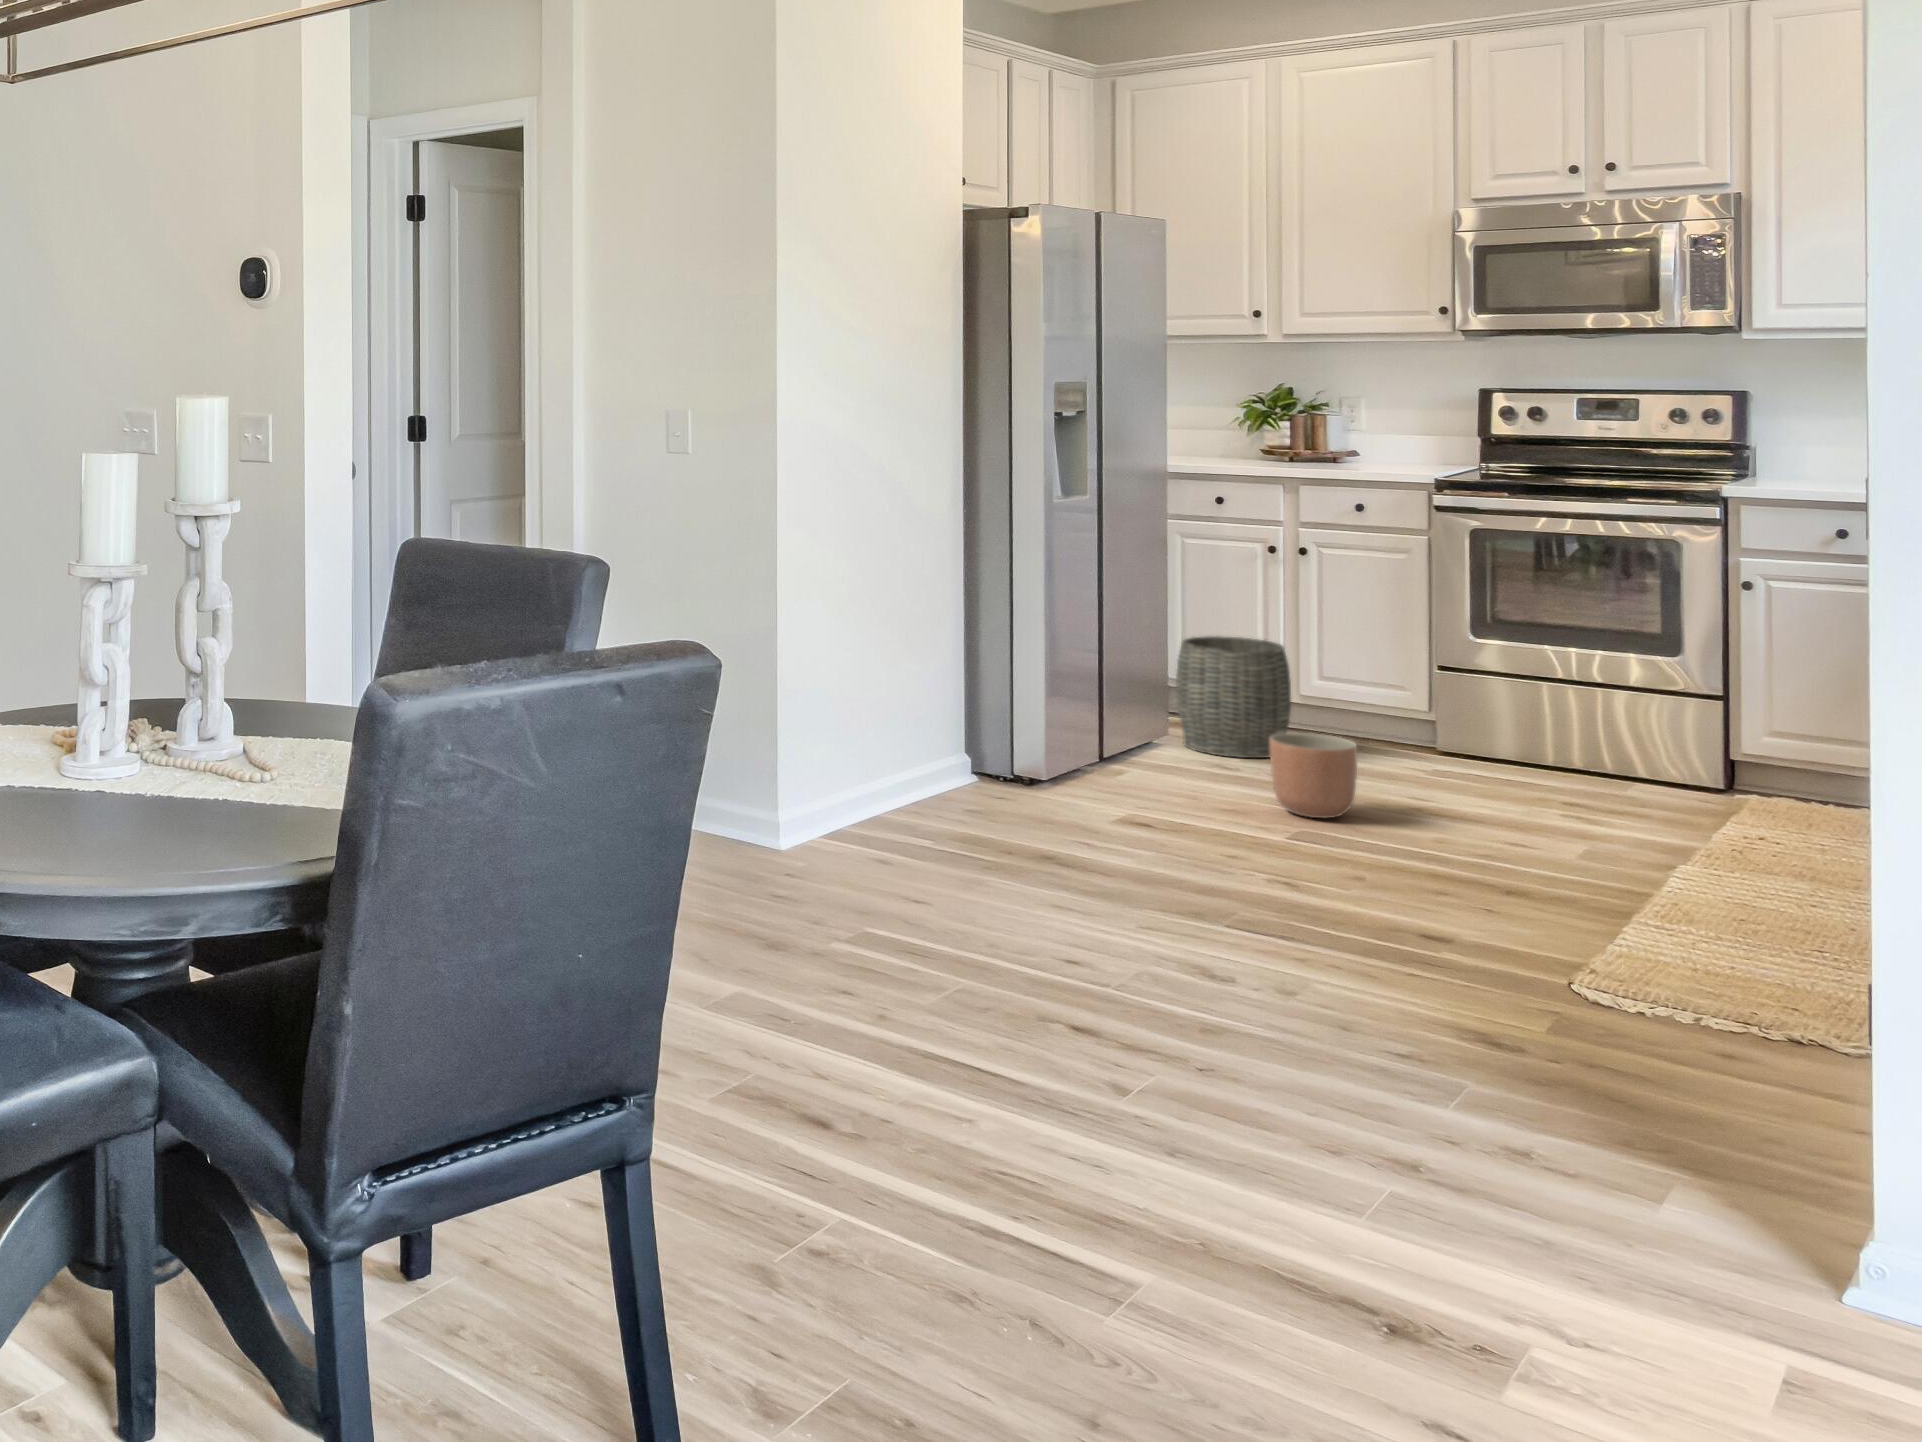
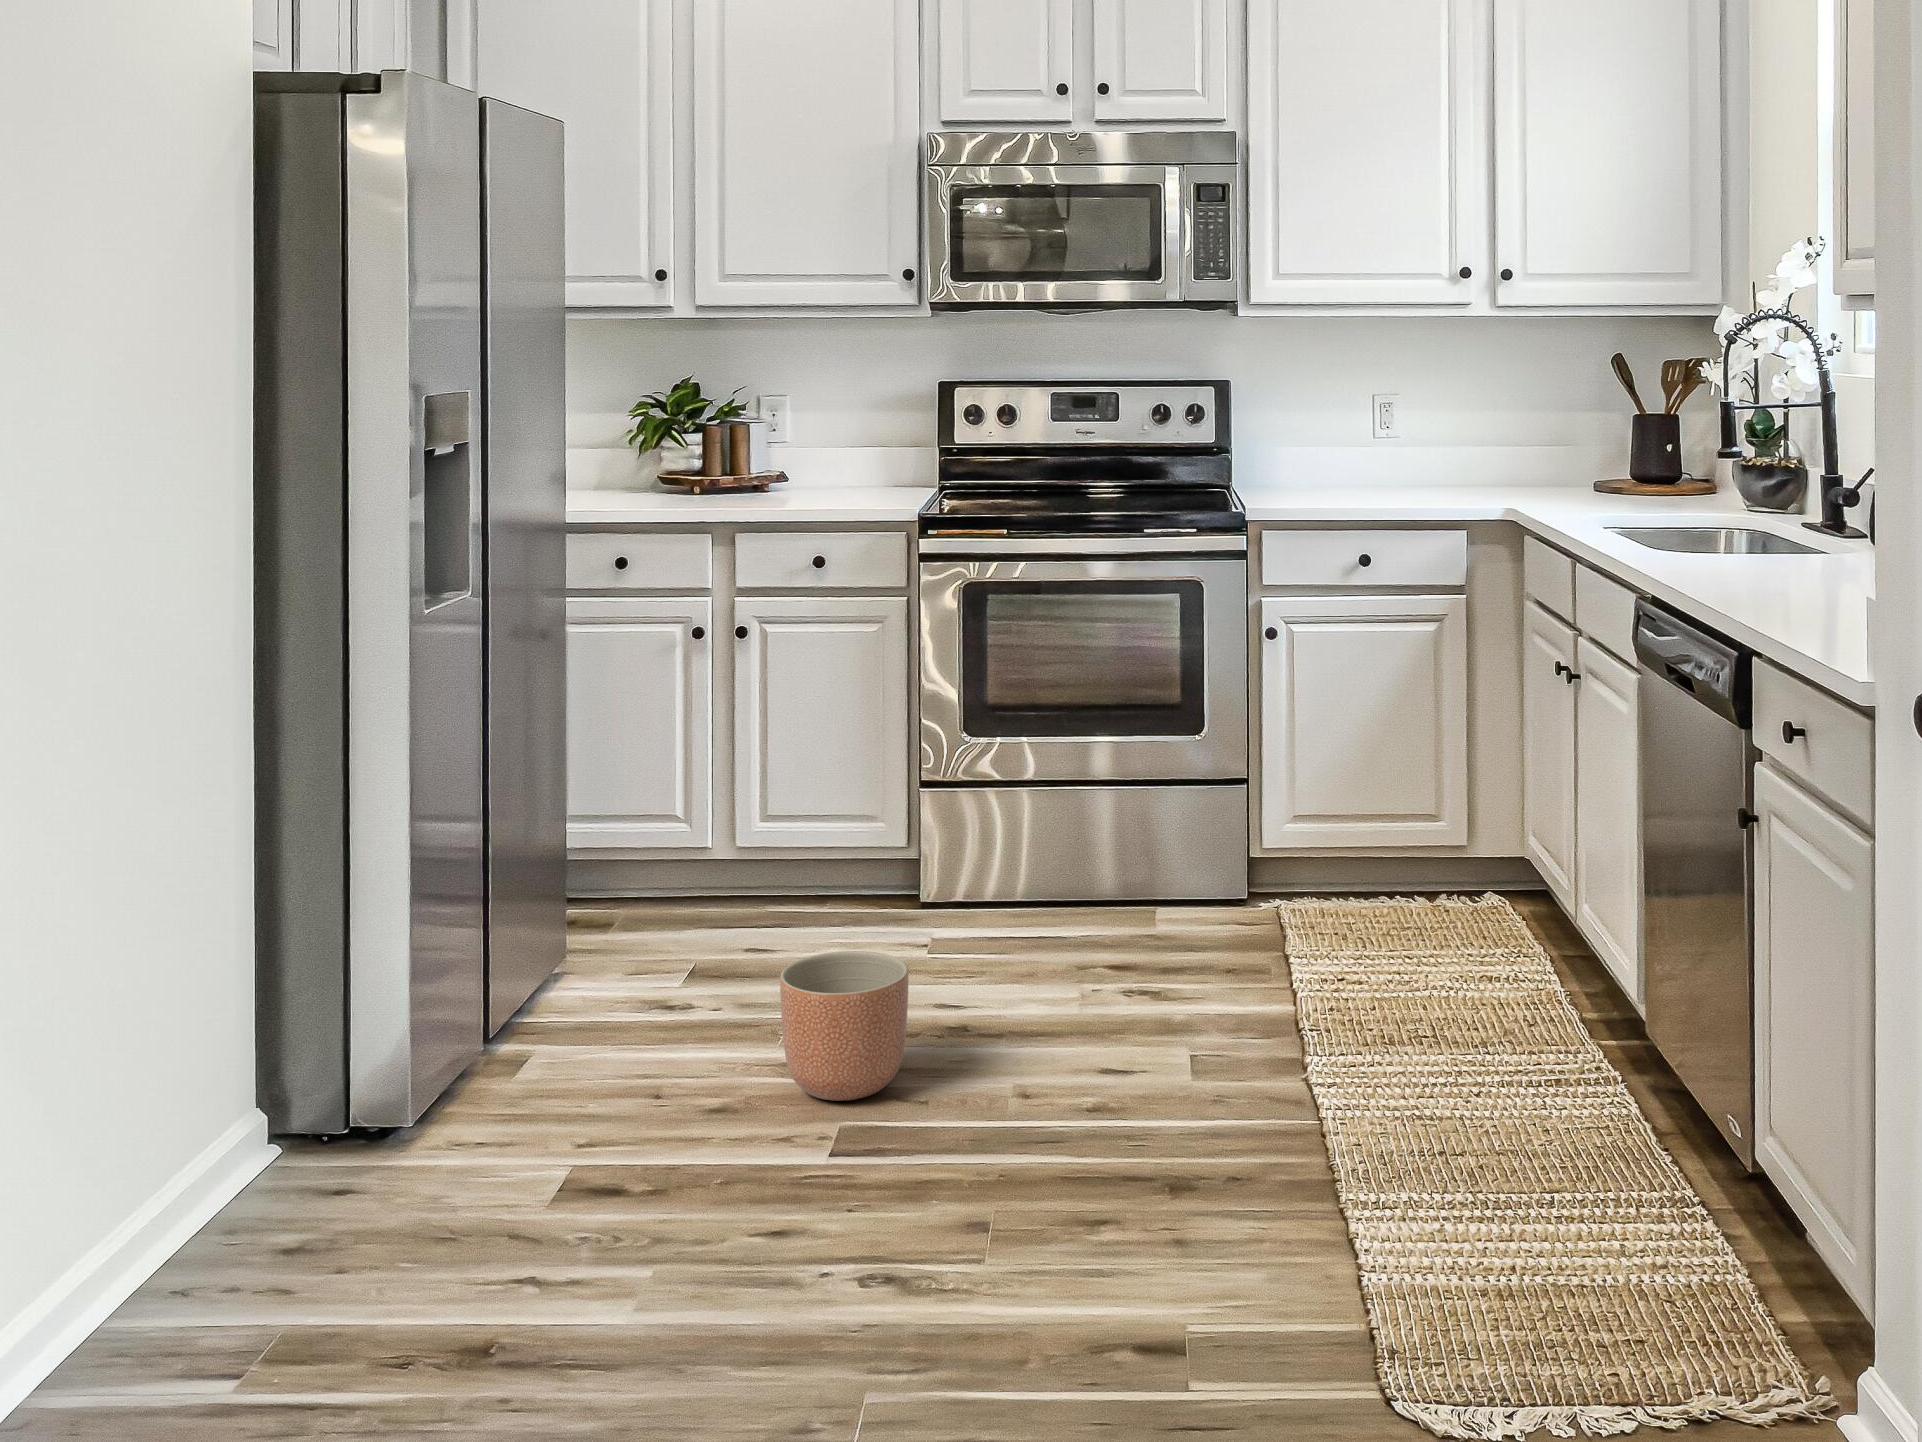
woven basket: present [1176,636,1291,758] -> none [580,778,748,982]

